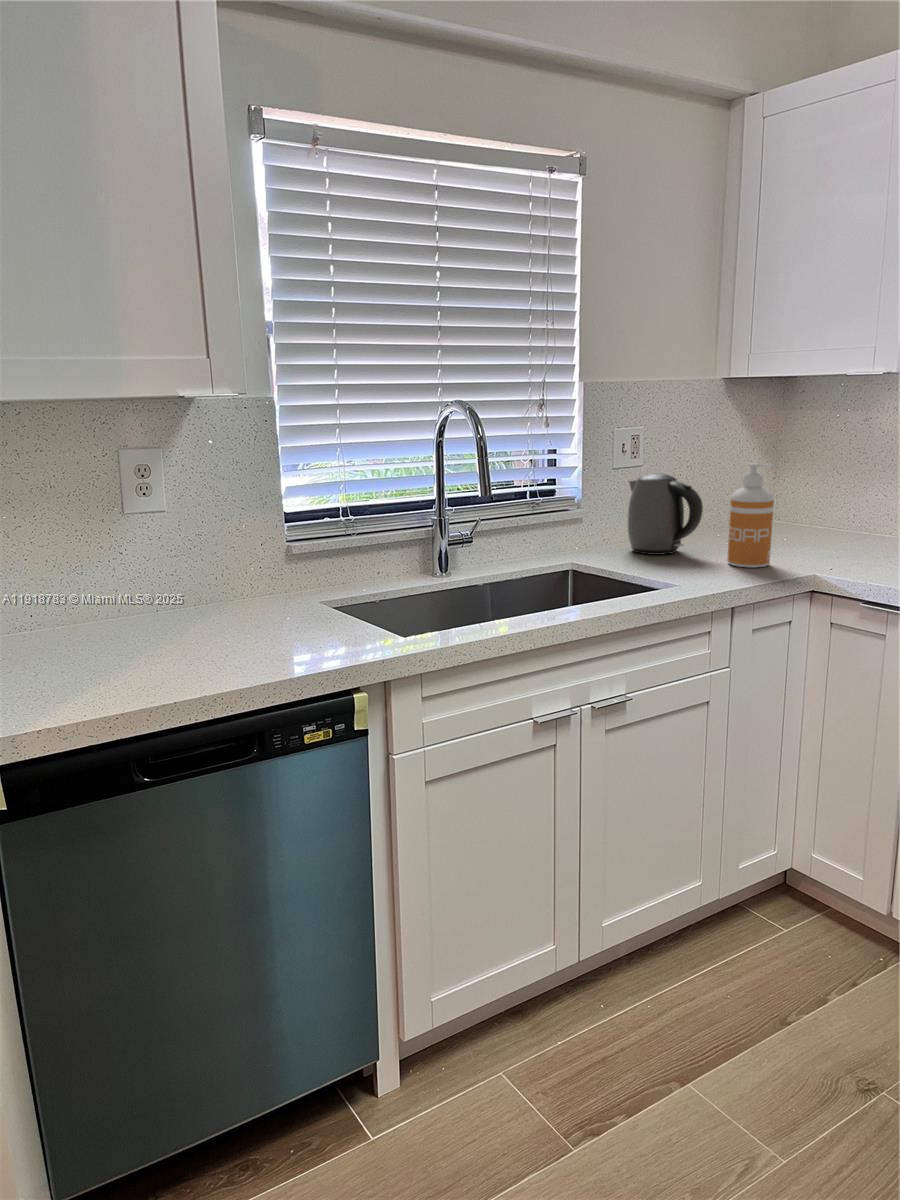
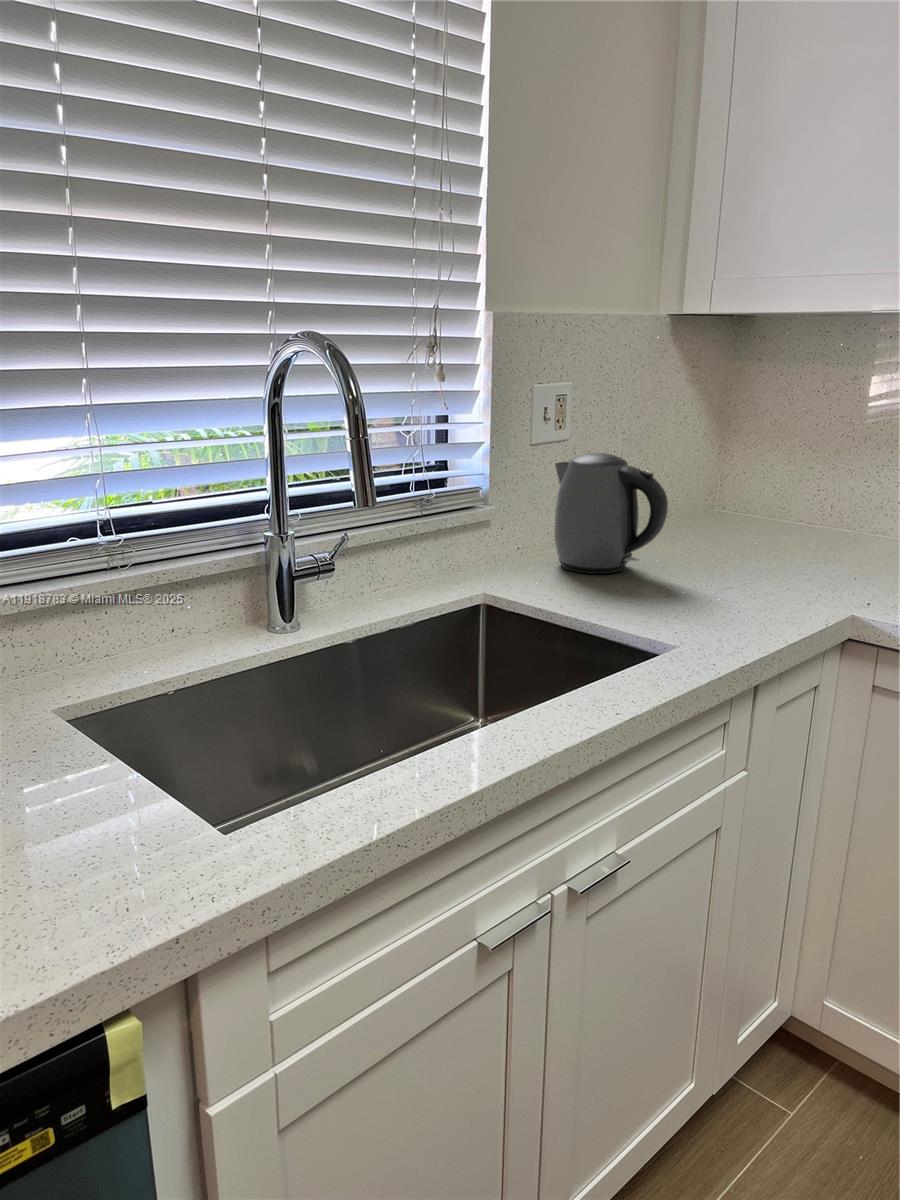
soap dispenser: present [727,463,774,567] -> none [709,443,785,600]

